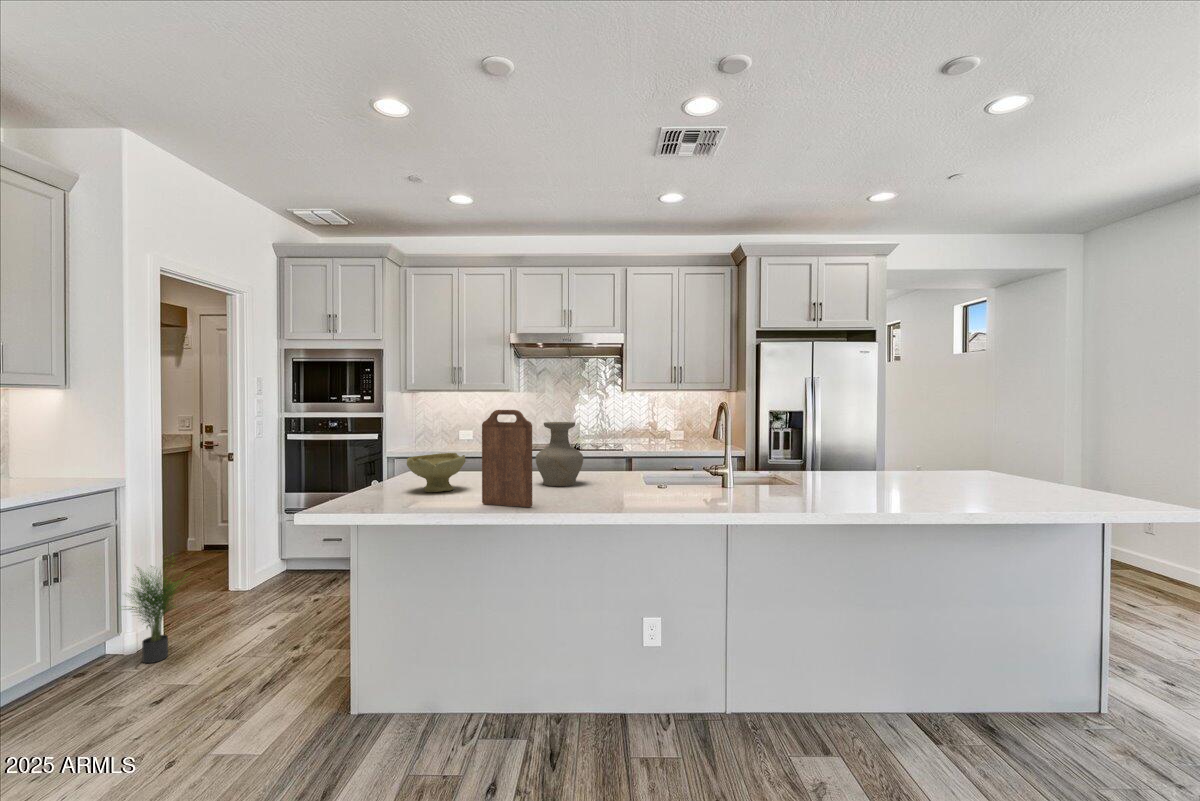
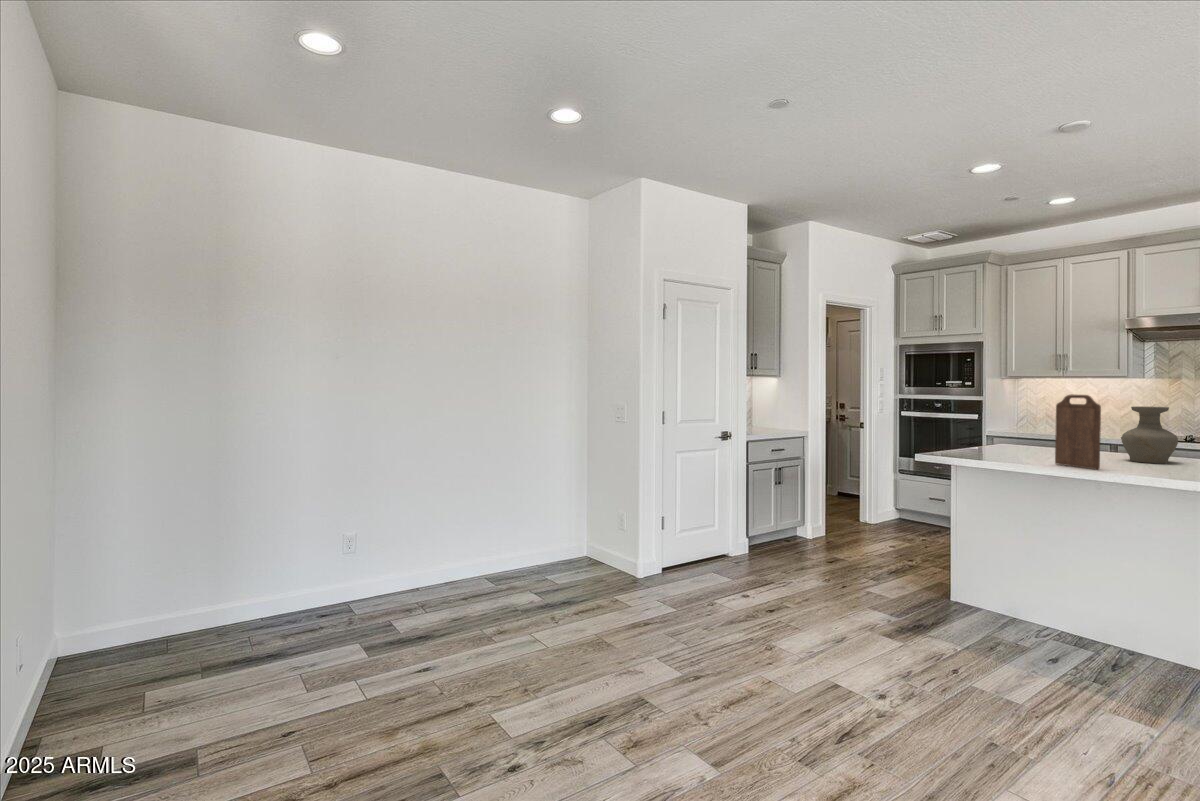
bowl: present [407,453,466,492] -> none [996,428,1048,456]
potted plant: present [128,561,180,663] -> none [806,482,846,546]

